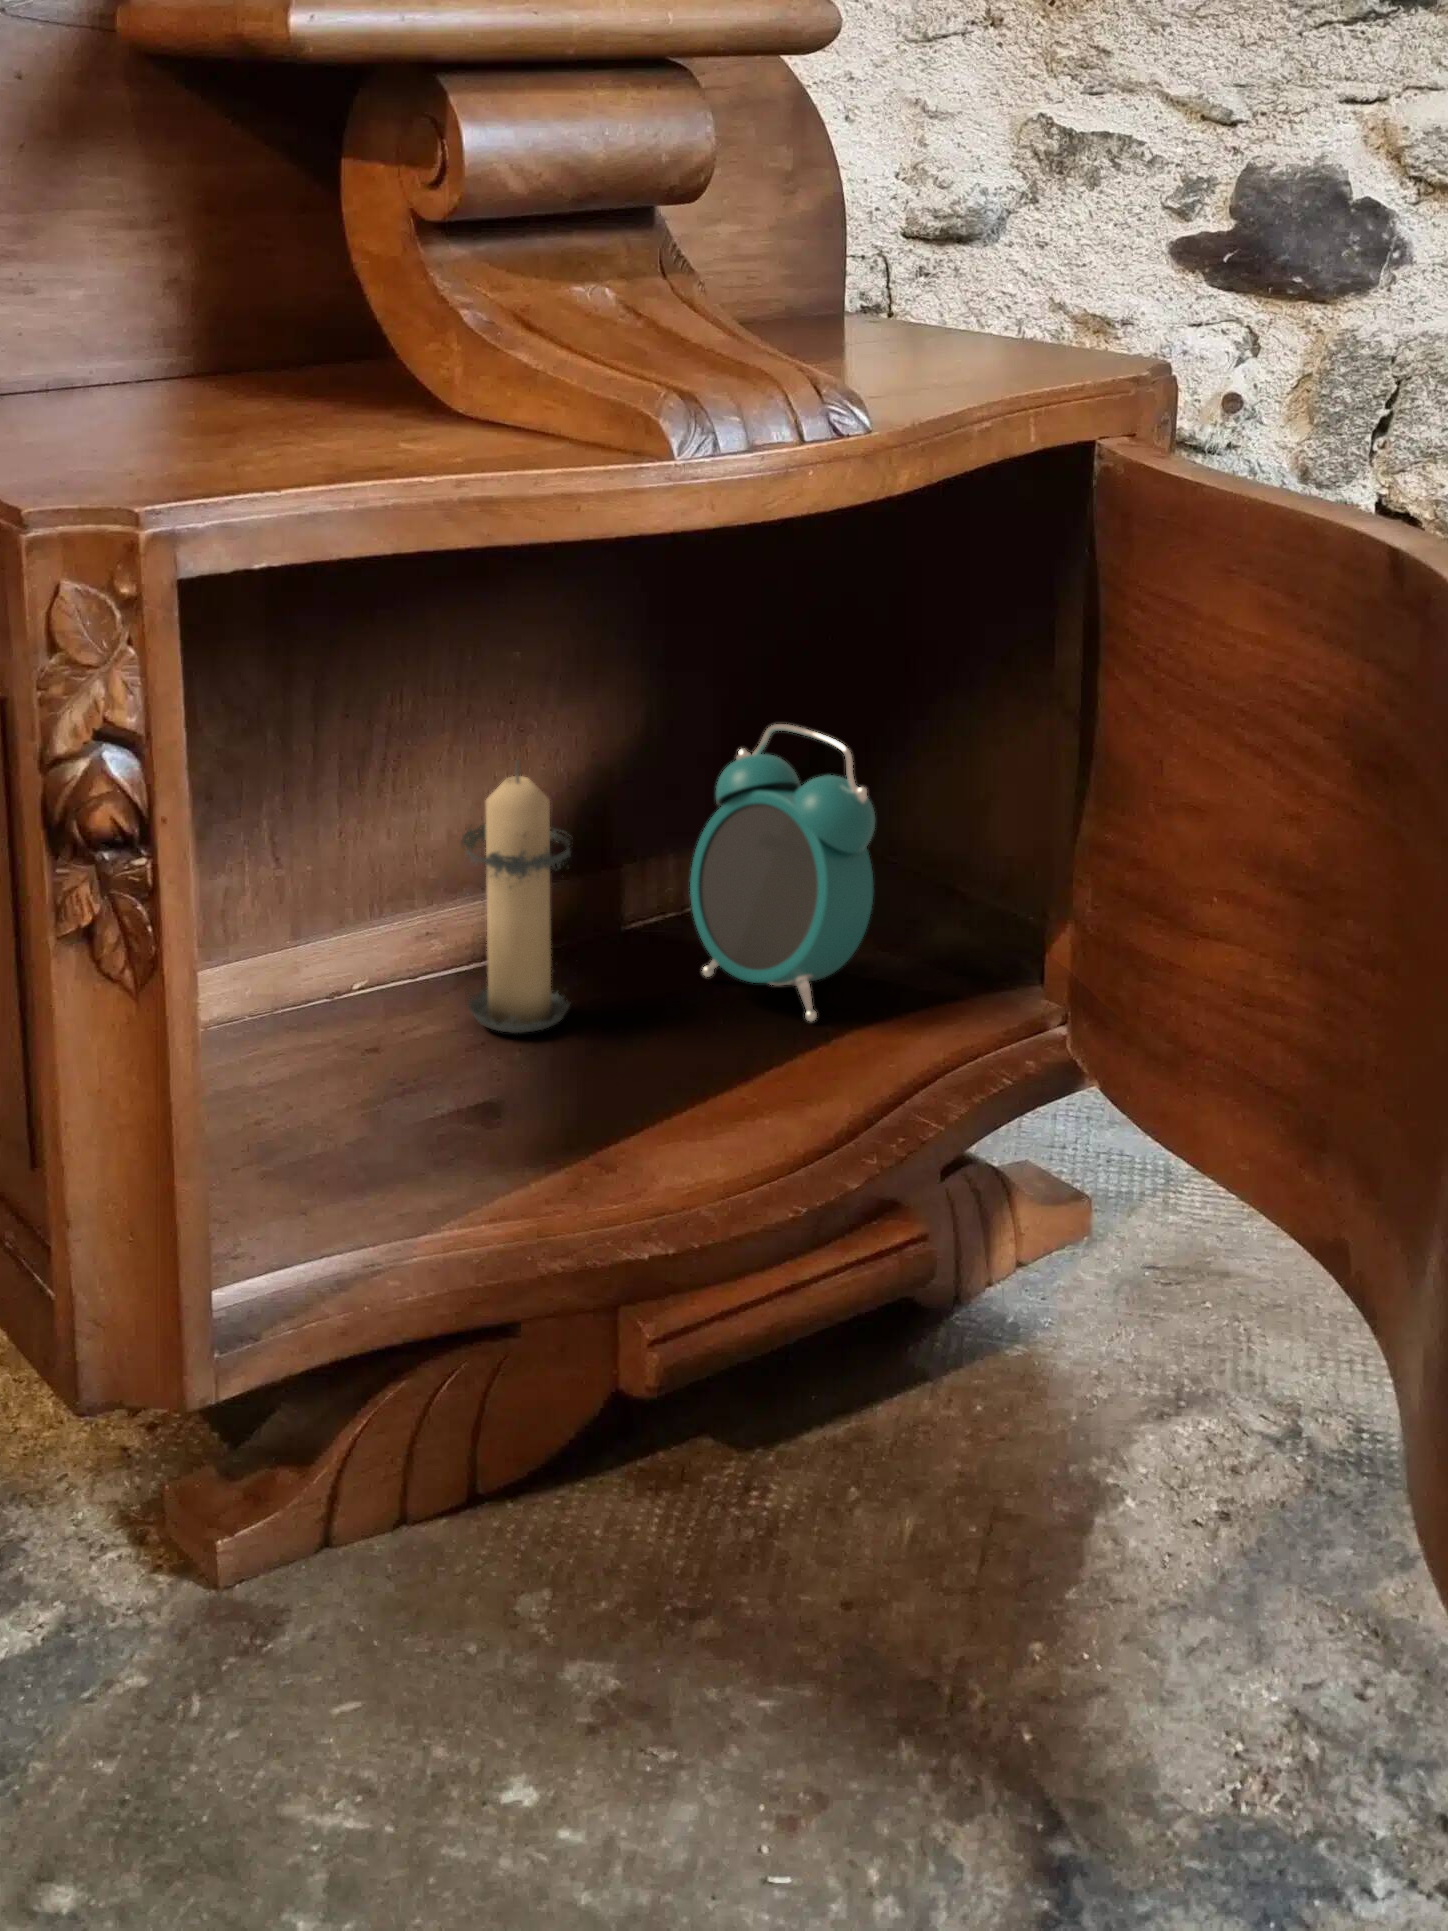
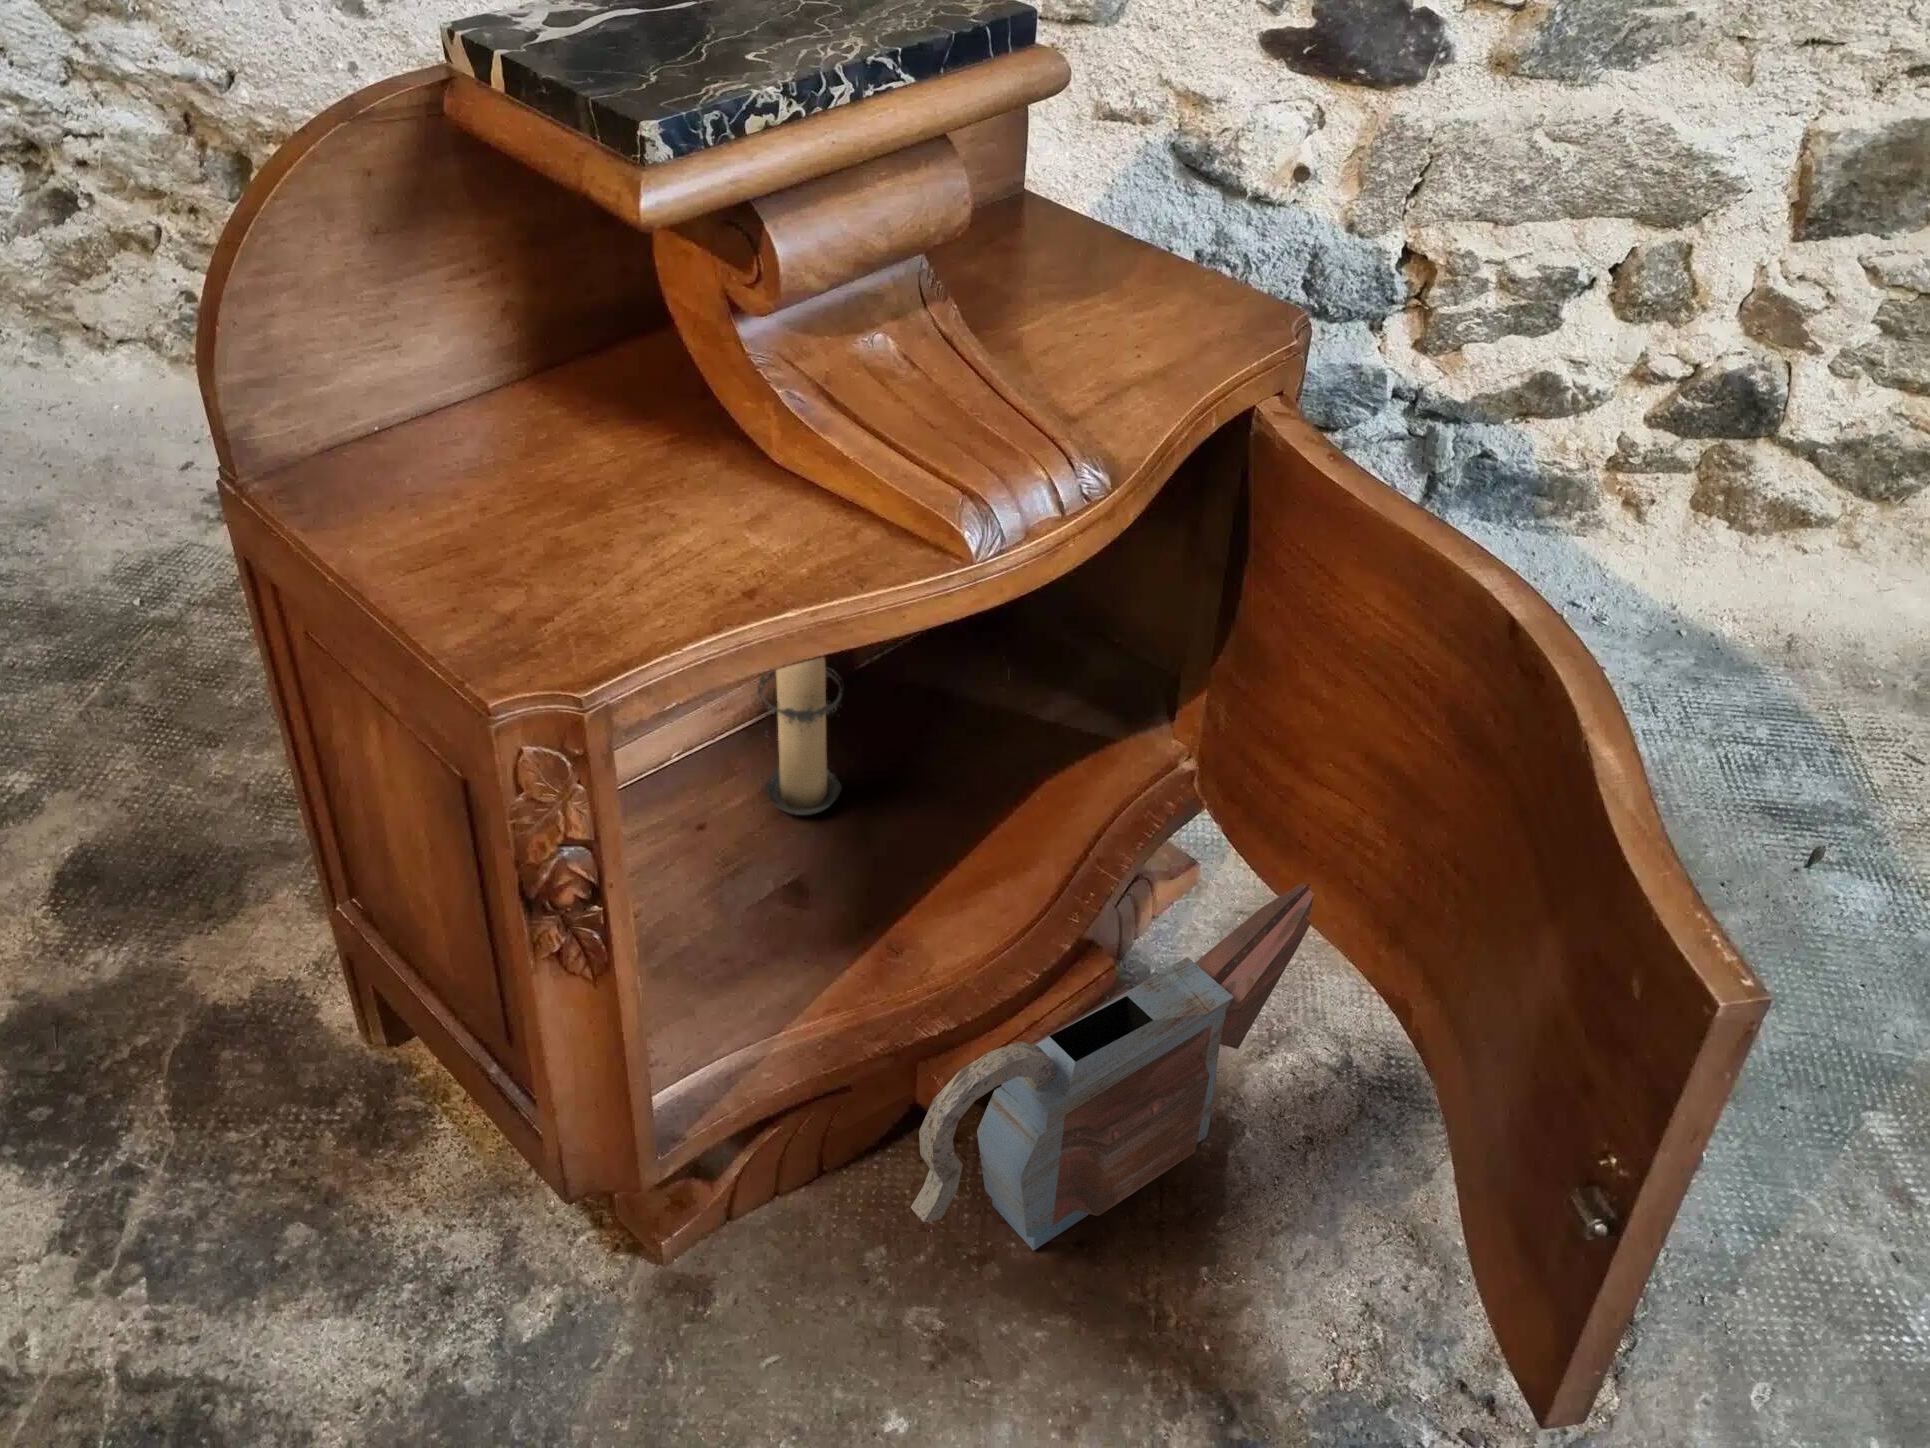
alarm clock: present [690,724,875,1021] -> none [922,572,1067,789]
watering can: none [574,1092,1229,1625] -> present [911,883,1314,1251]

